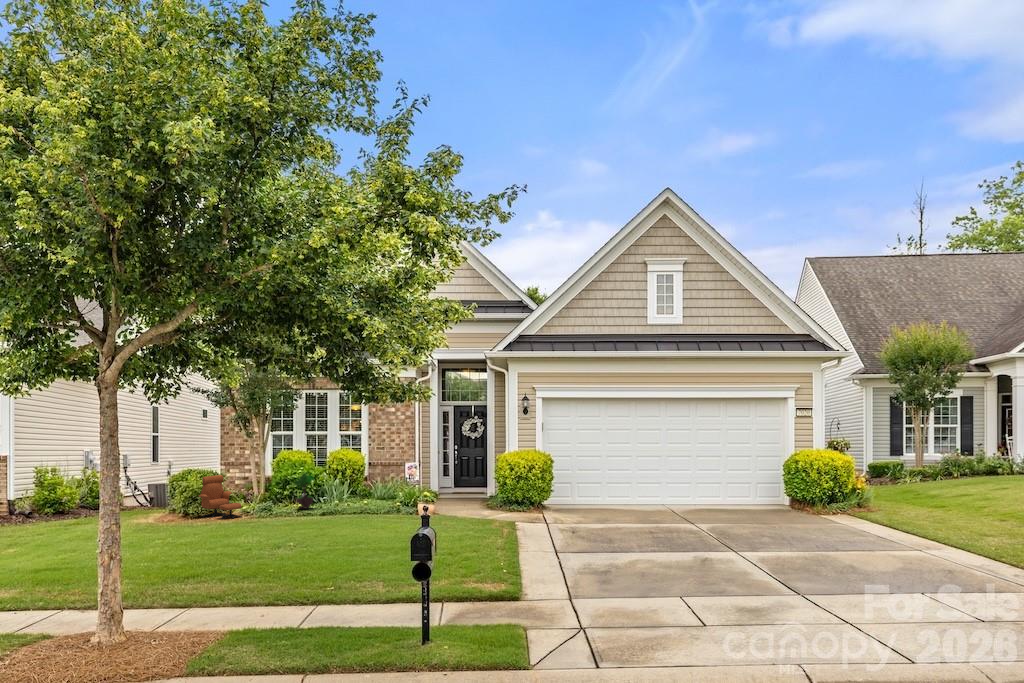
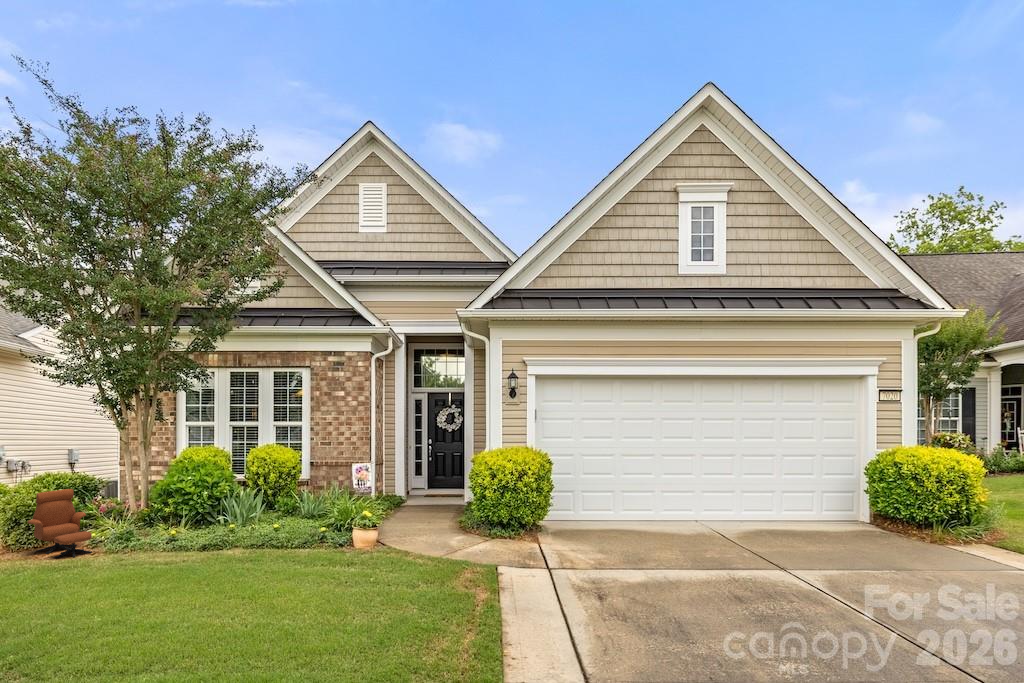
potted tree: present [296,474,313,509] -> none [181,479,217,534]

